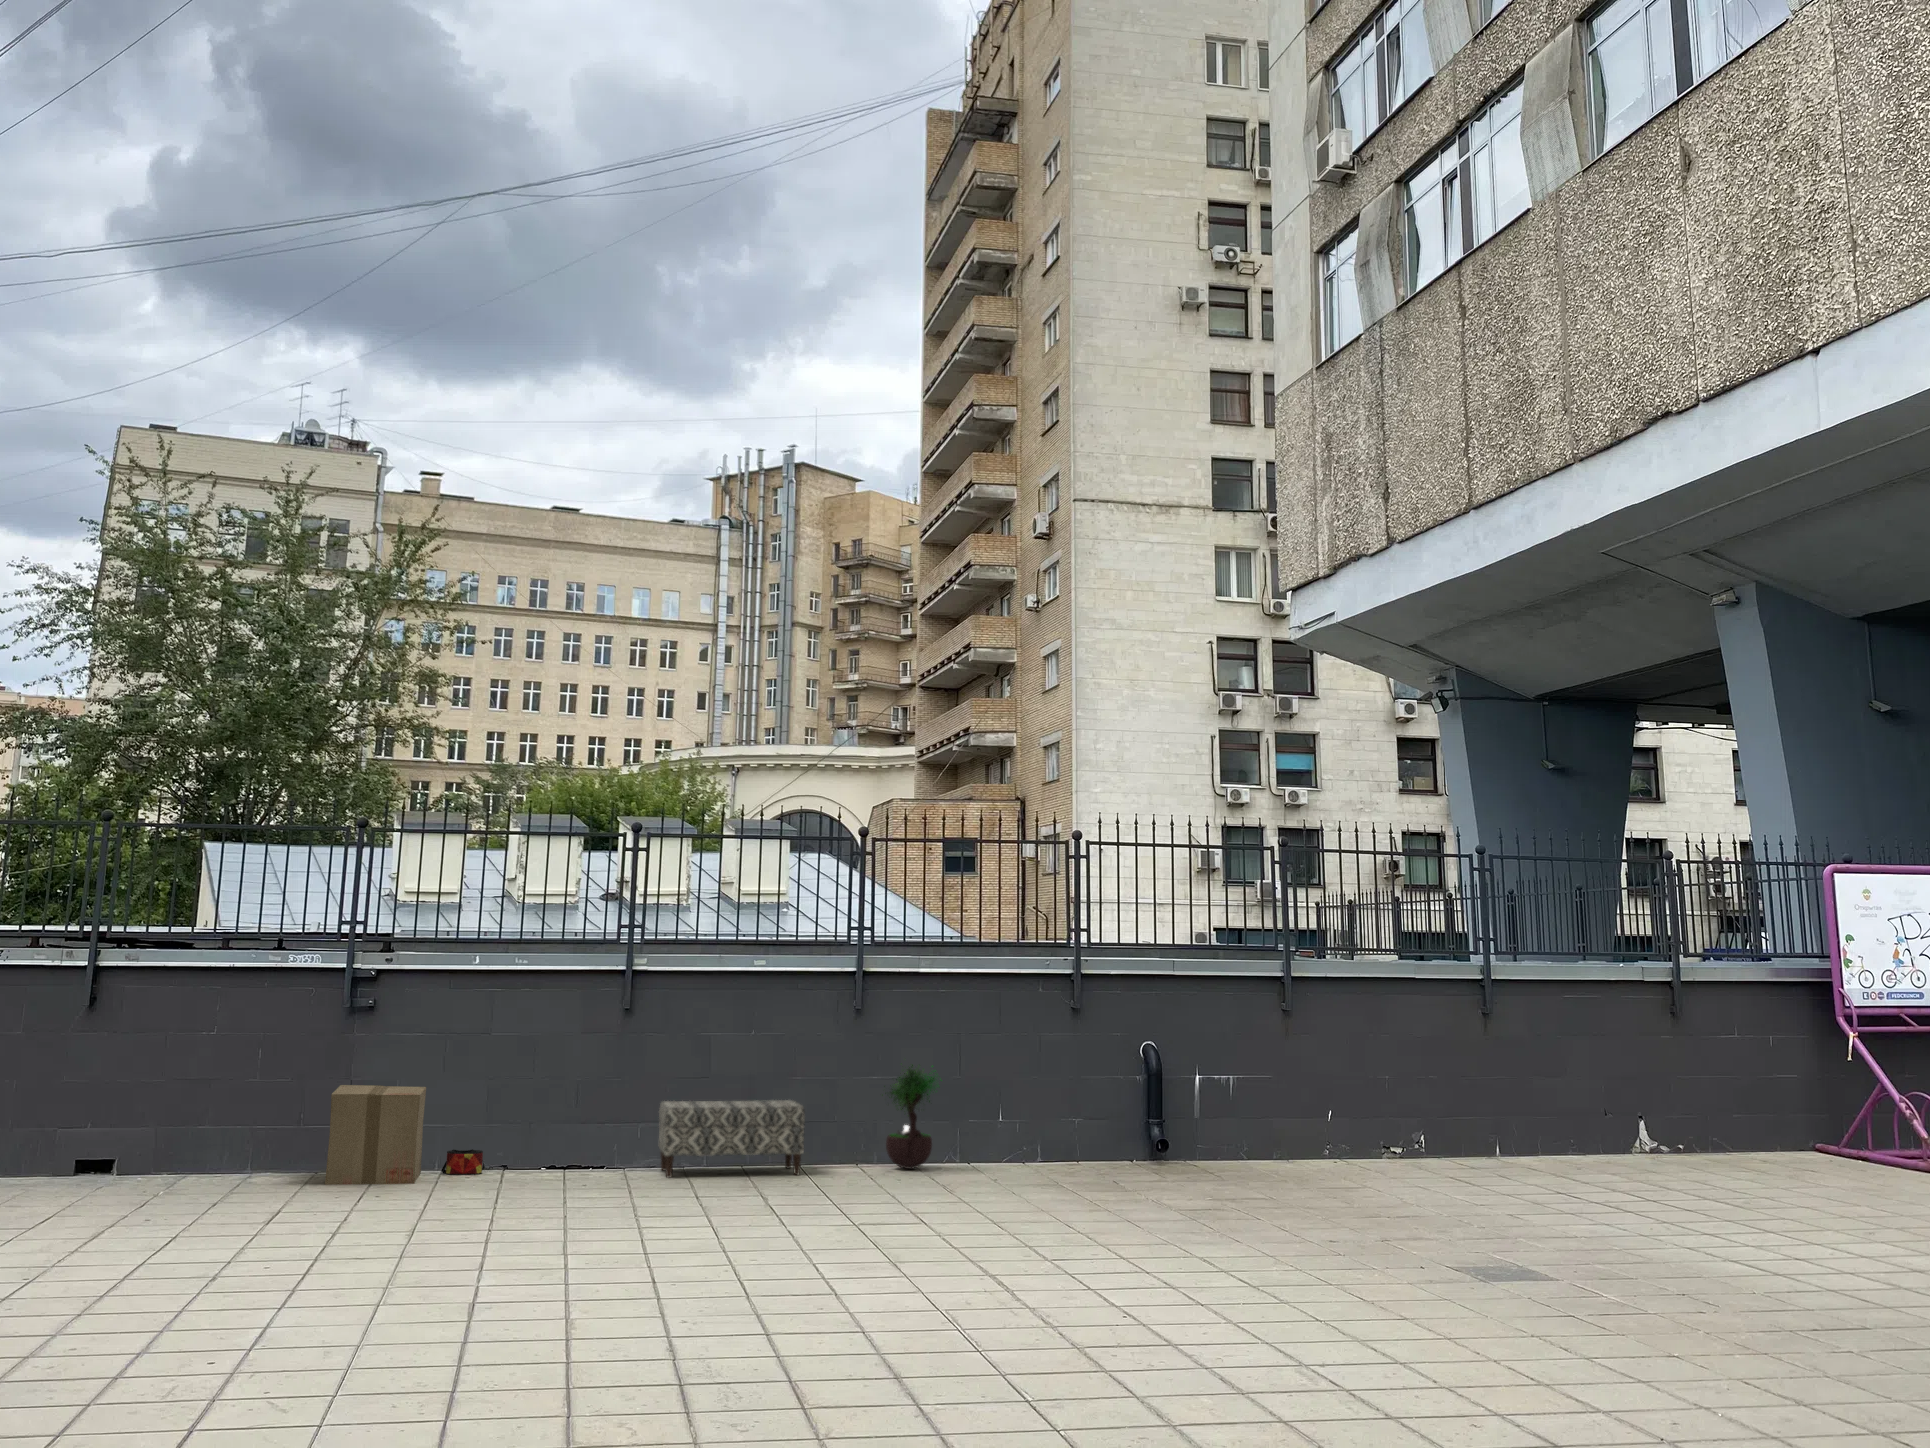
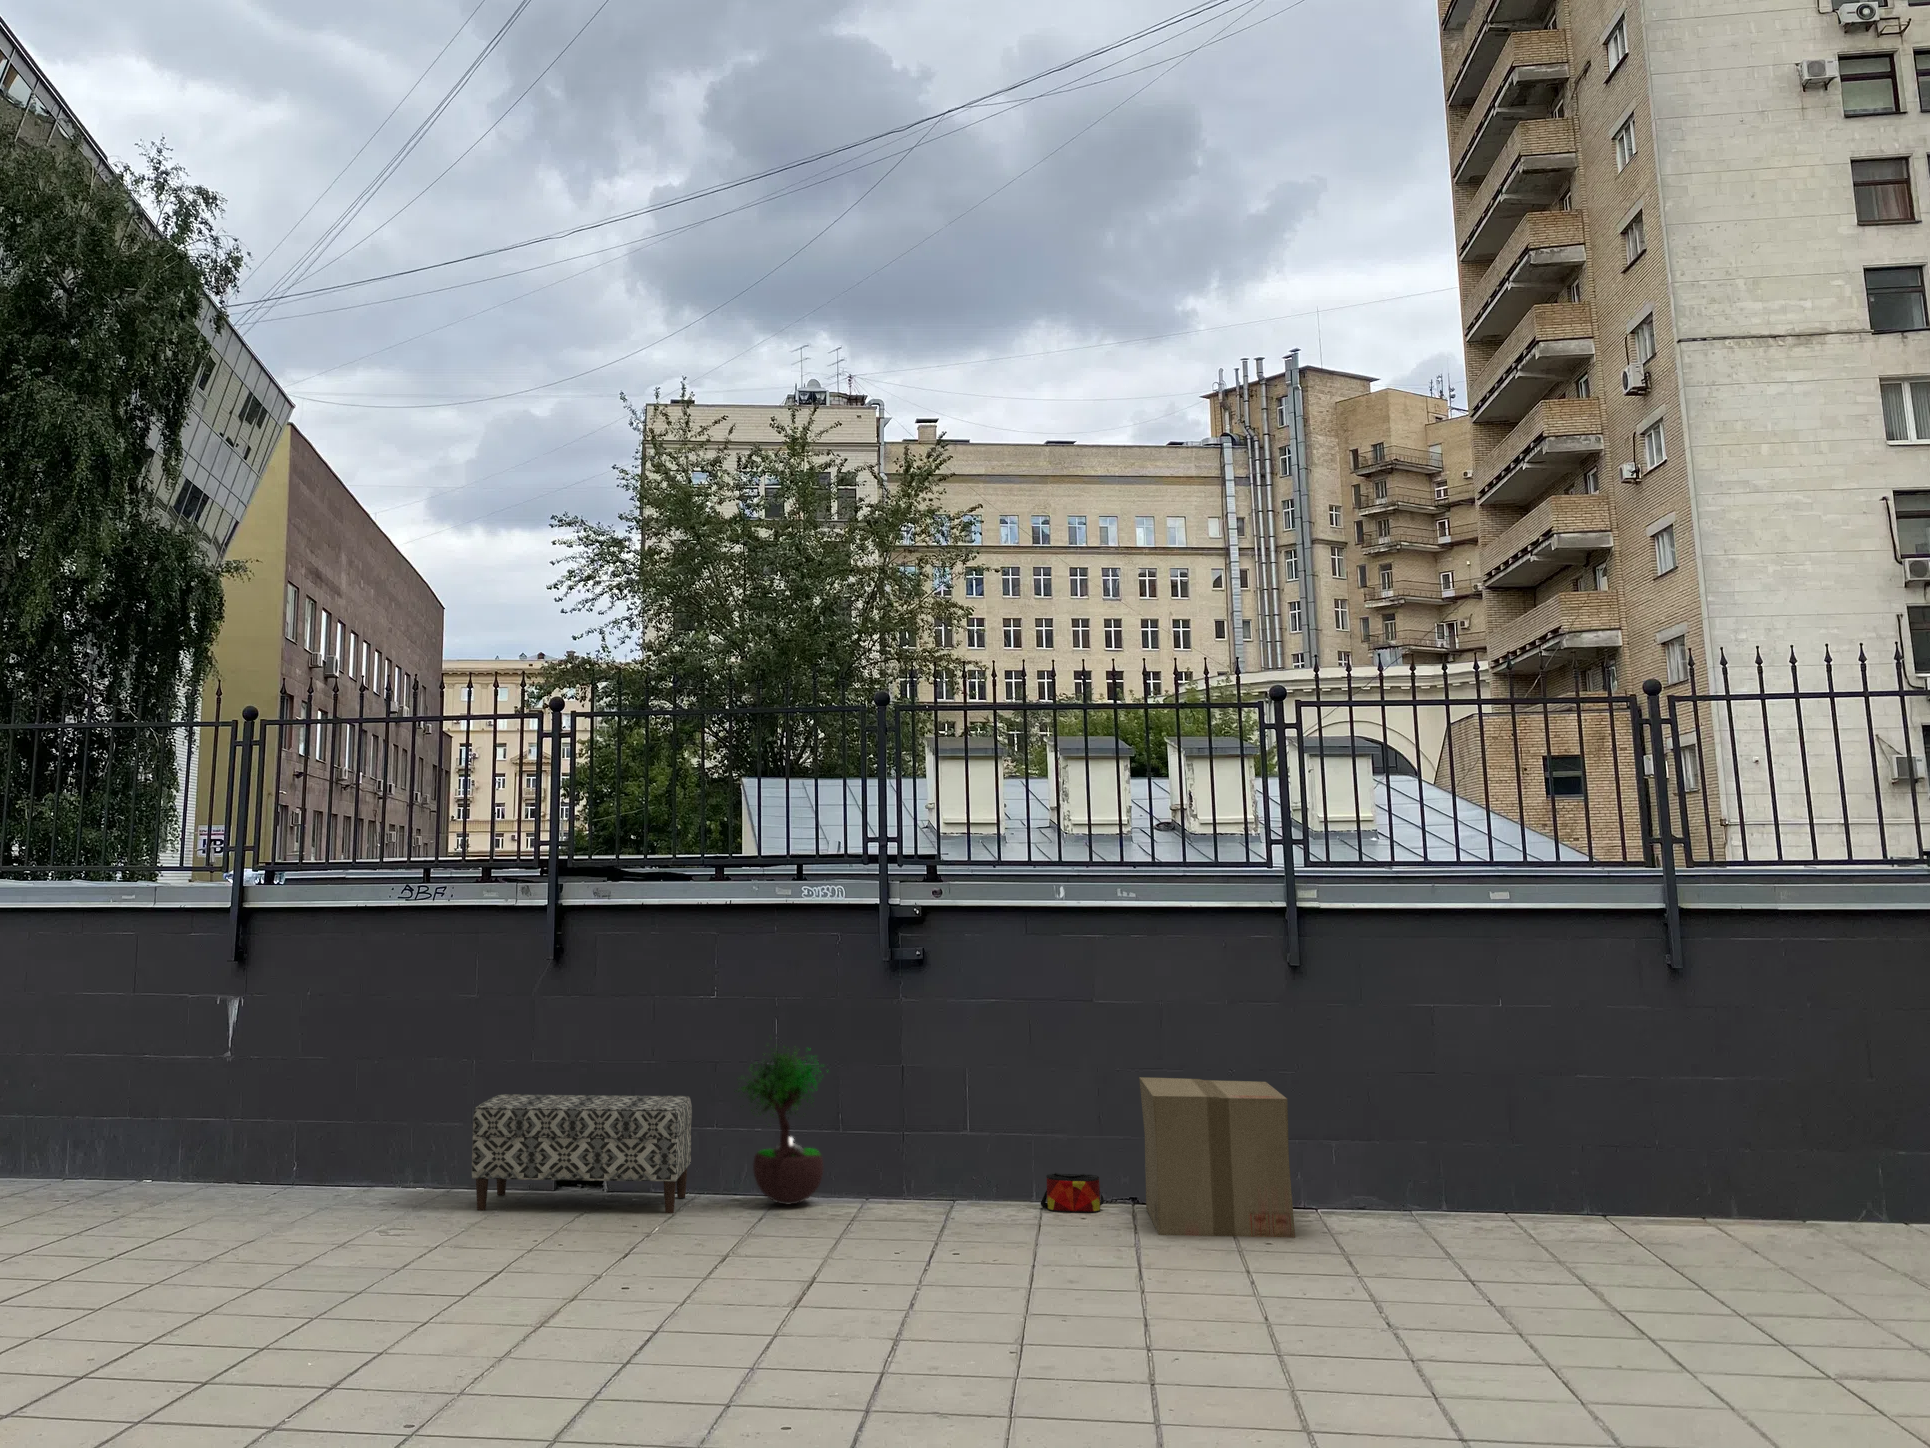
potted tree: present [882,1063,942,1169] -> present [735,1047,823,1204]
cardboard box: present [325,1085,426,1185] -> present [1139,1077,1295,1238]
bench: present [659,1100,805,1178] -> present [472,1094,692,1213]

